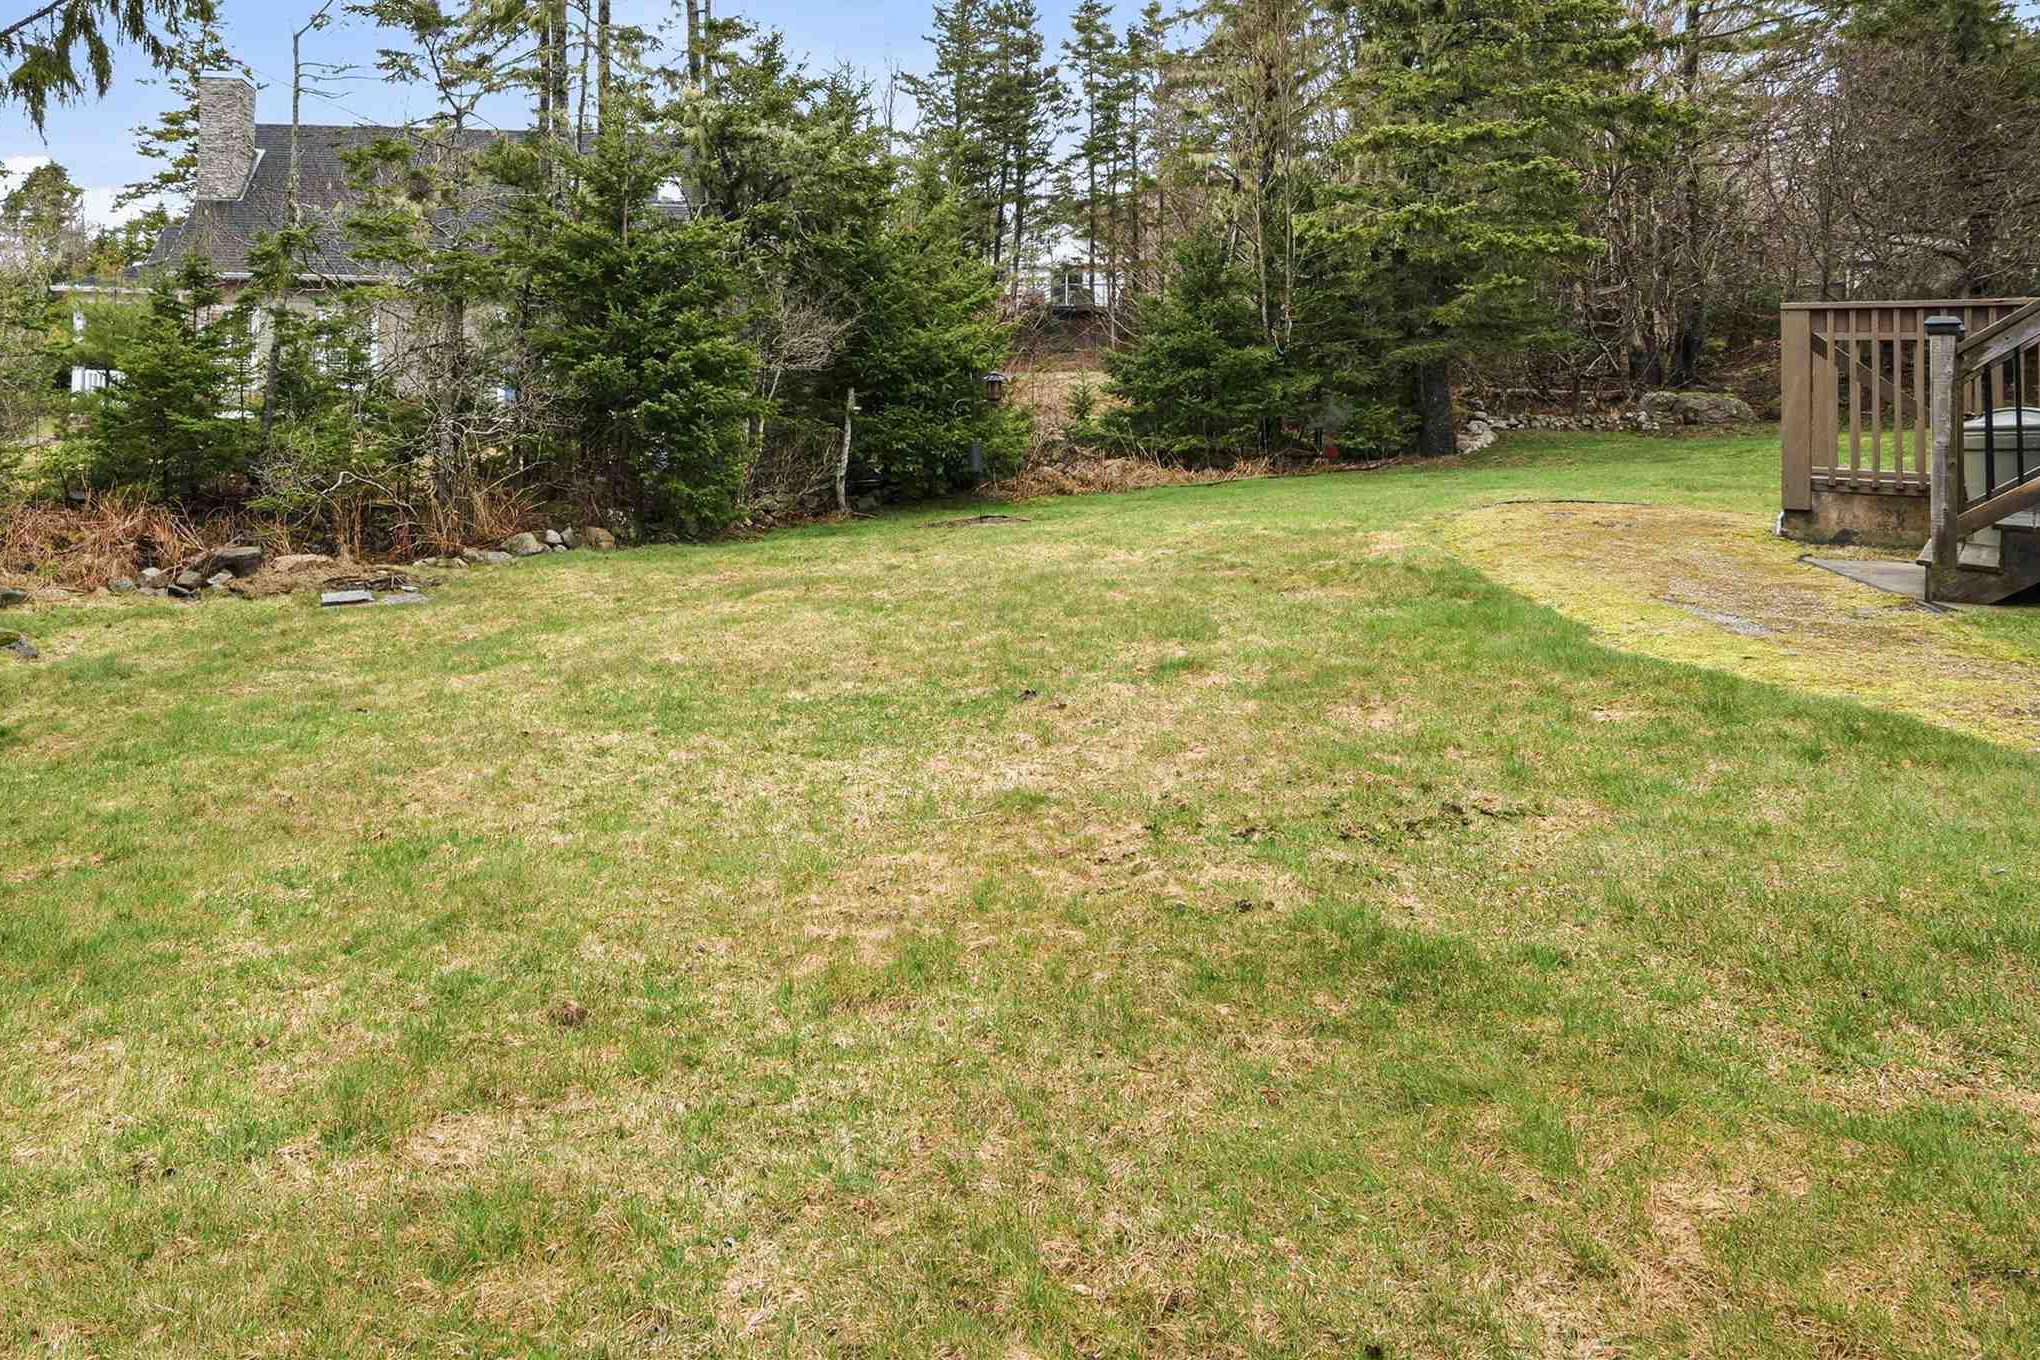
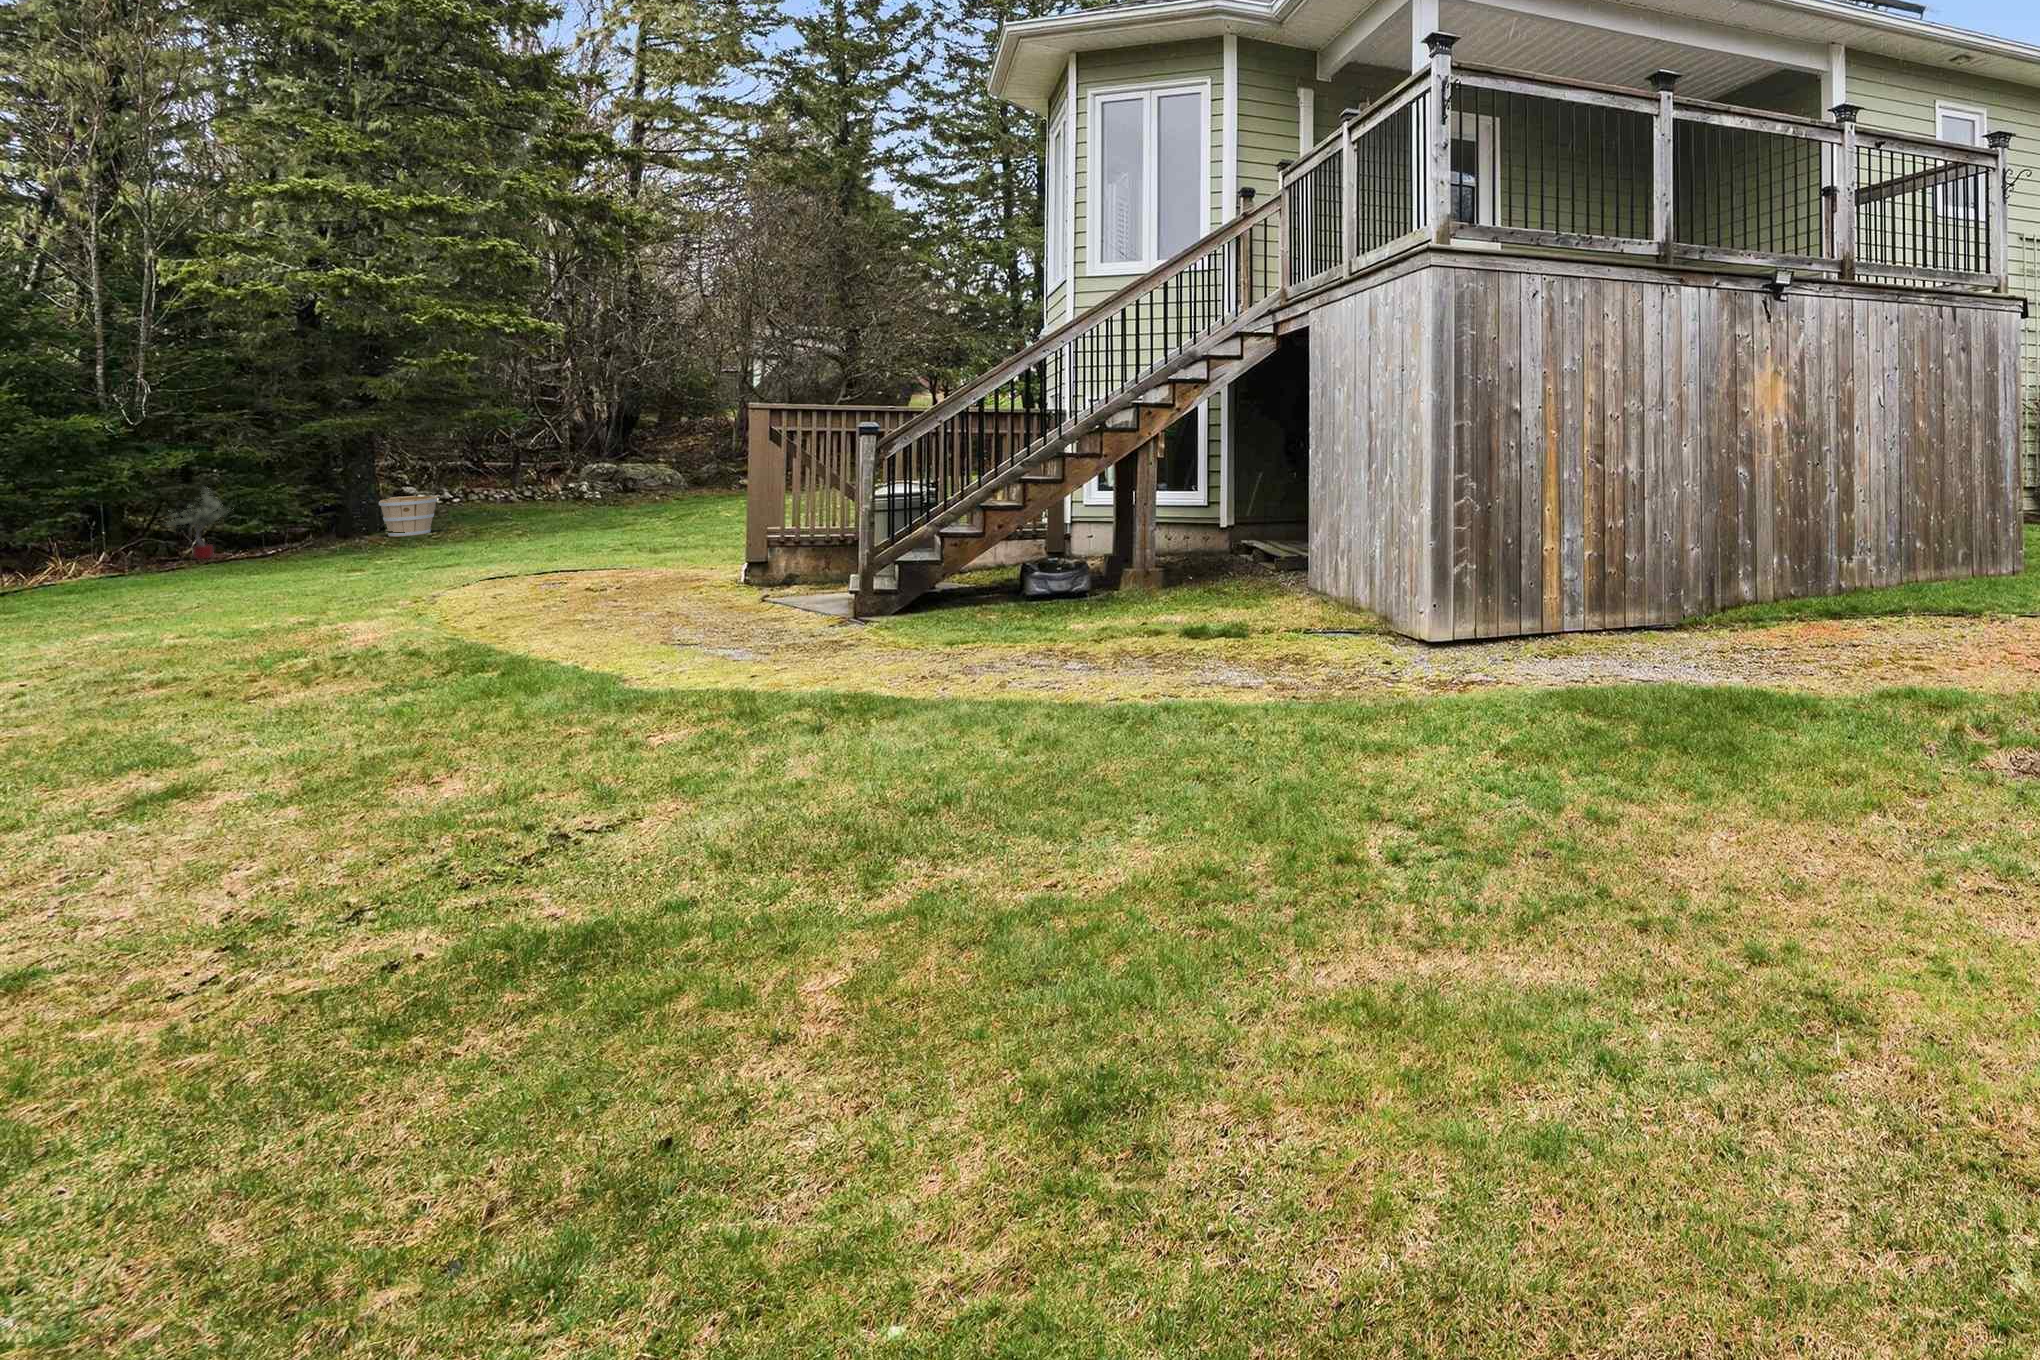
wooden bucket: none [1453,413,1501,452] -> present [379,495,438,537]

